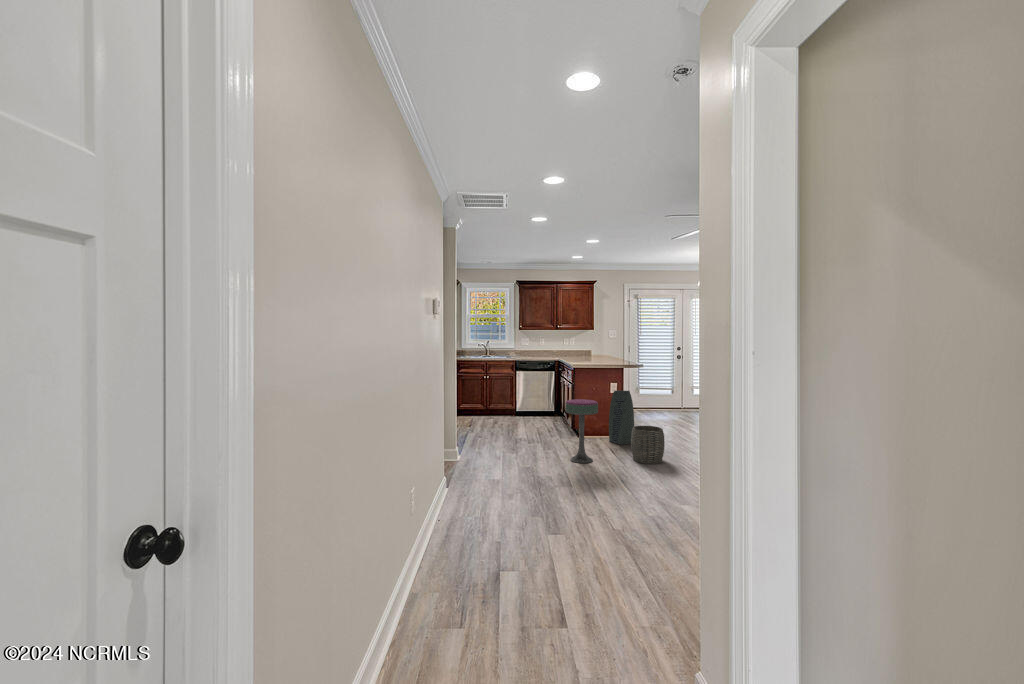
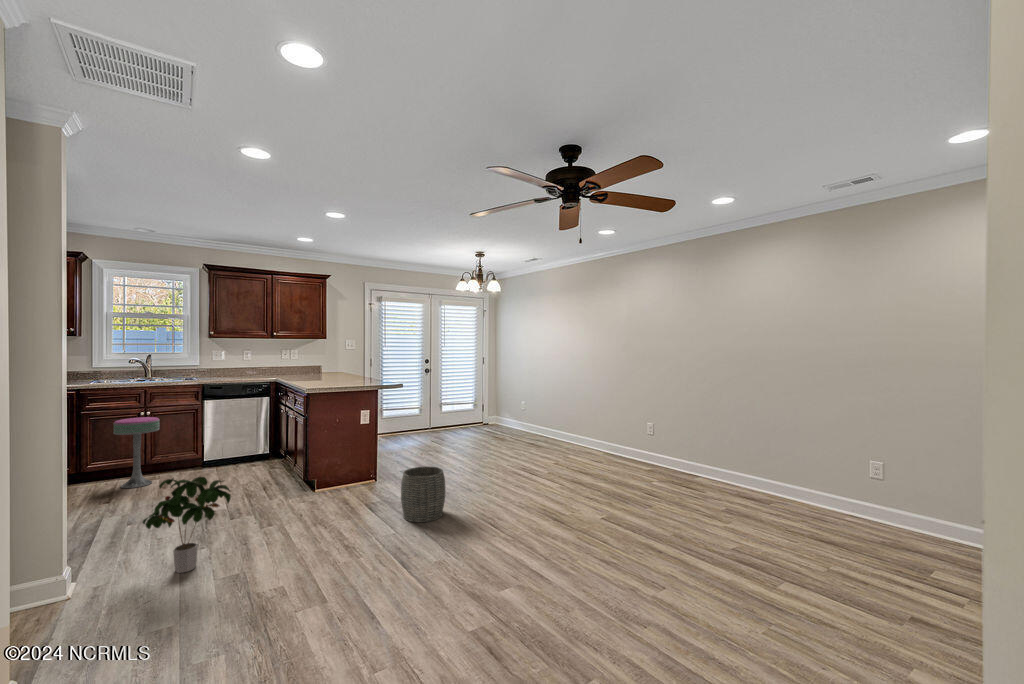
air purifier: present [609,391,634,444] -> none [361,419,394,495]
bar stool: present [565,399,598,463] -> present [113,417,160,488]
potted plant: none [487,409,527,461] -> present [143,477,231,573]

